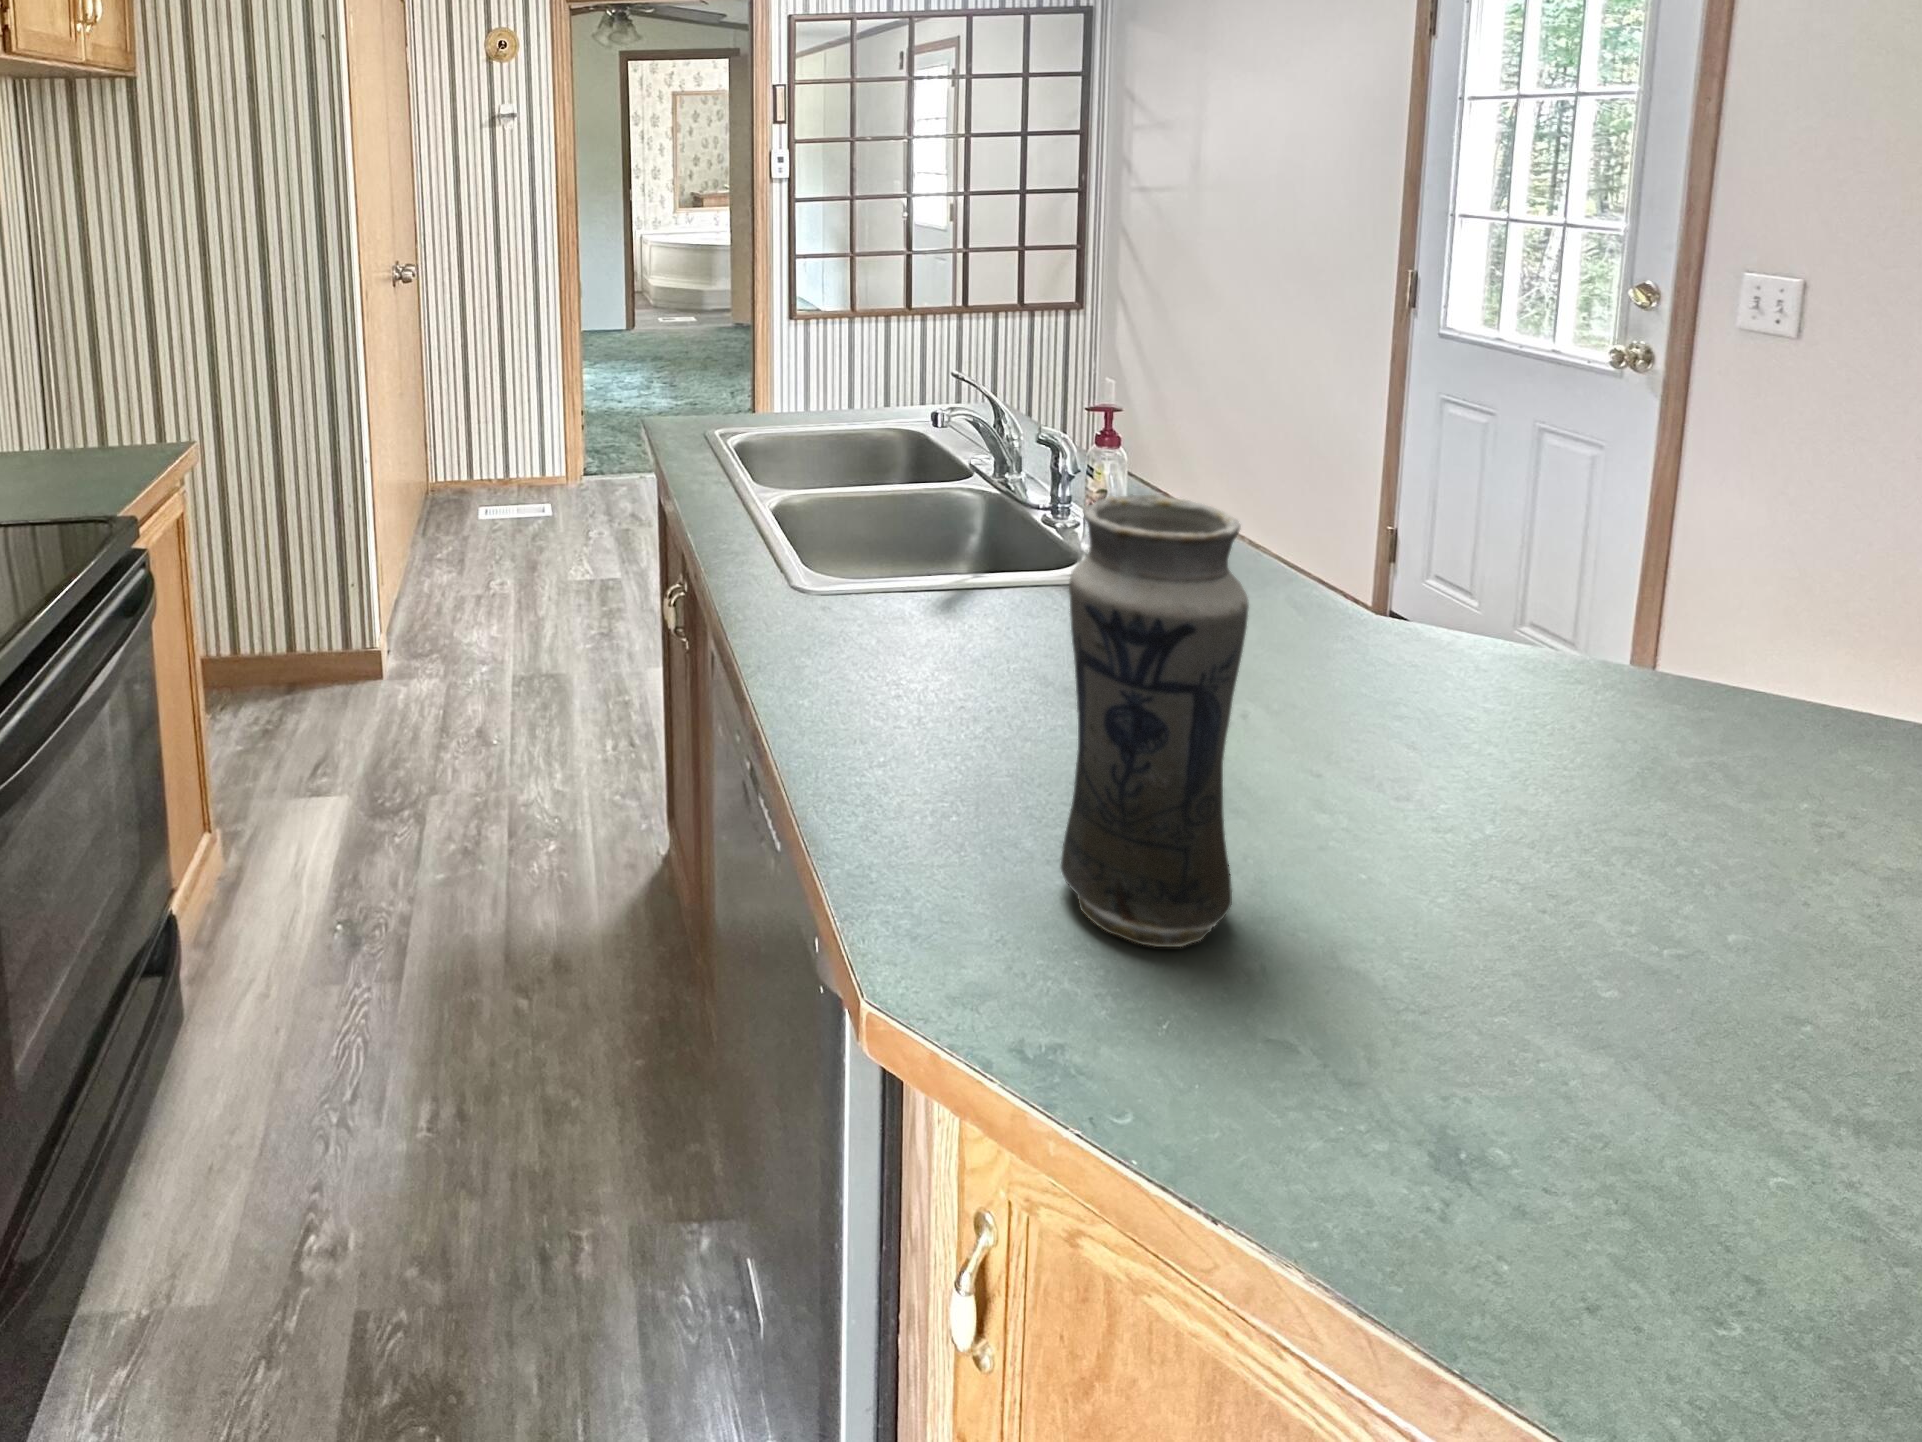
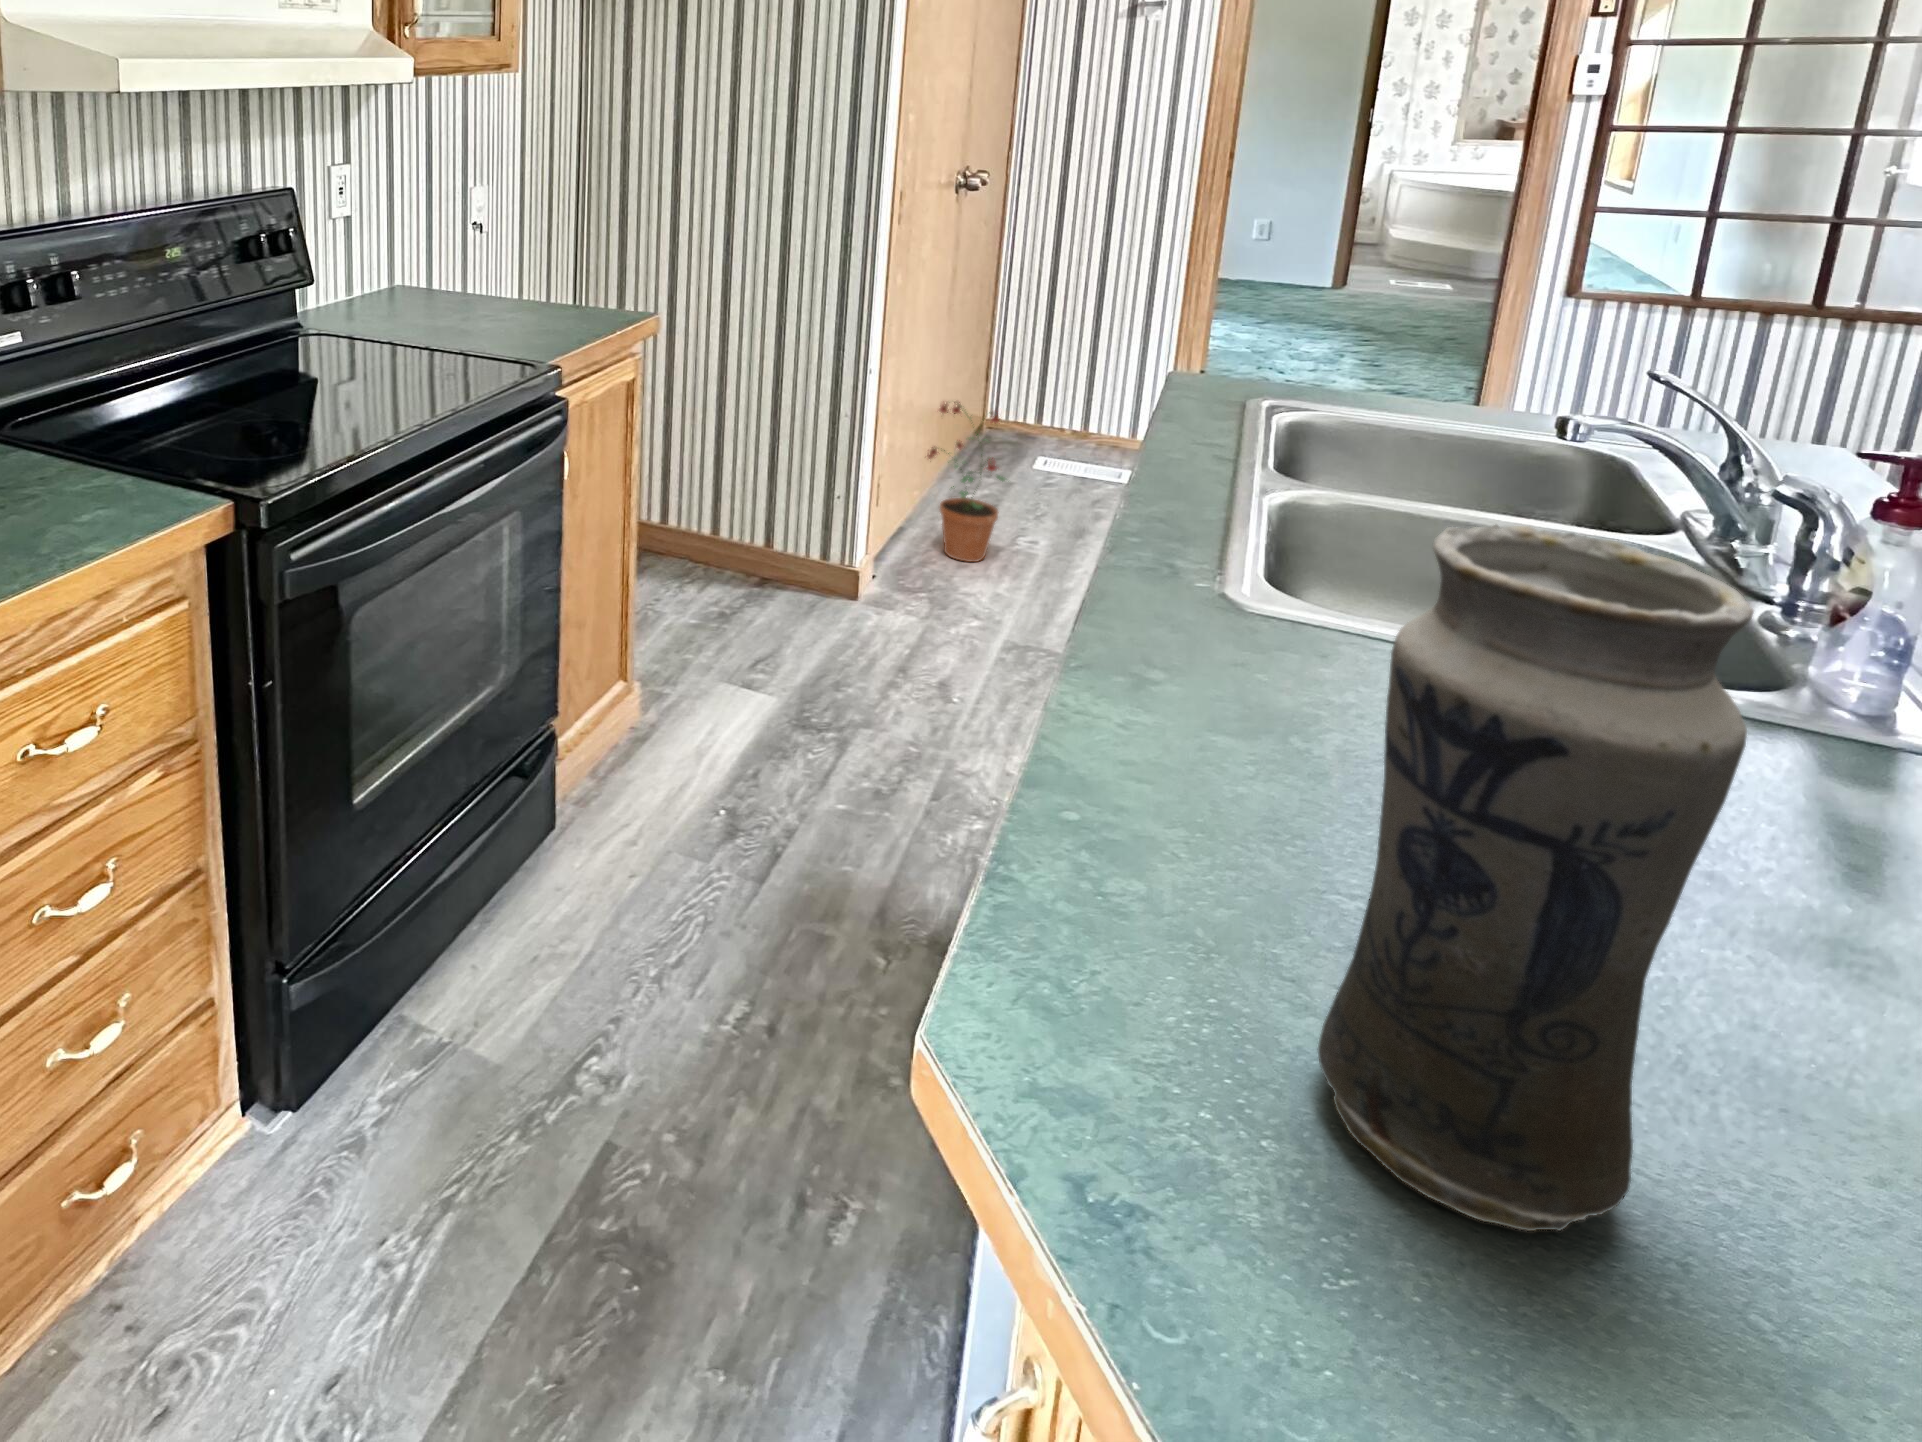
potted plant: none [411,472,484,616] -> present [927,402,1005,562]

